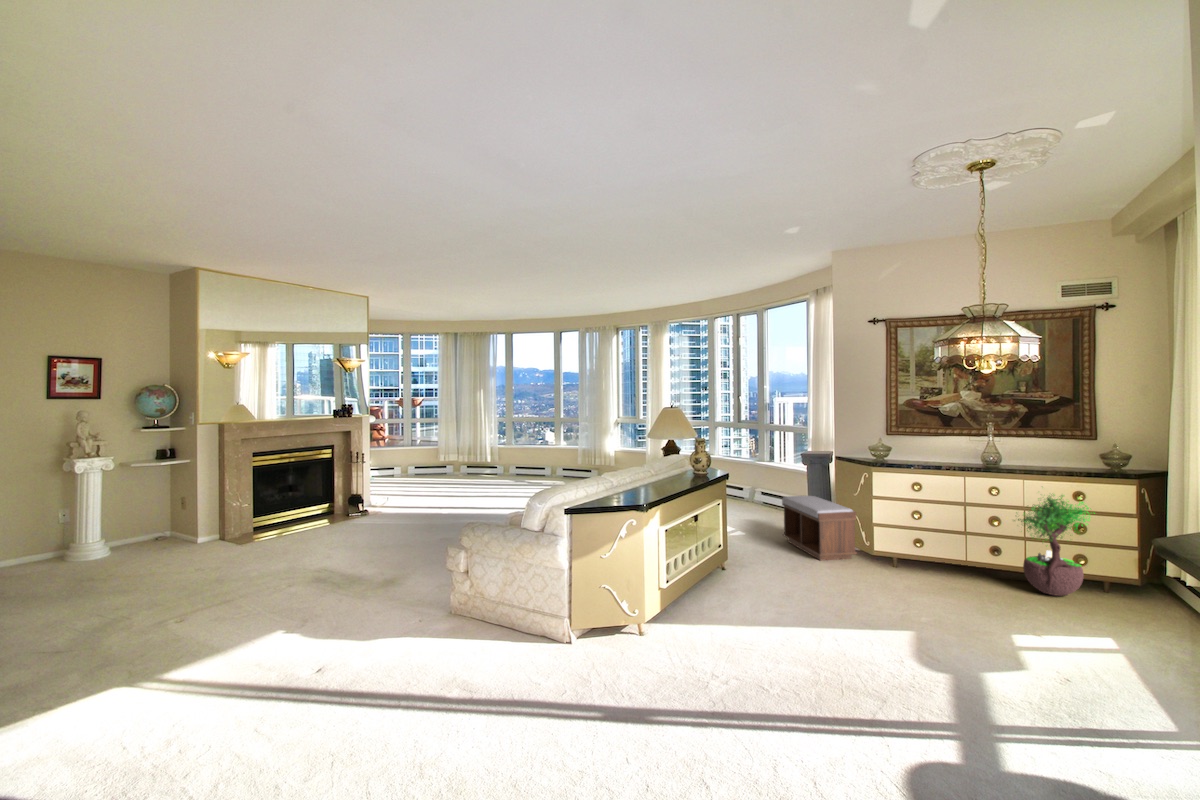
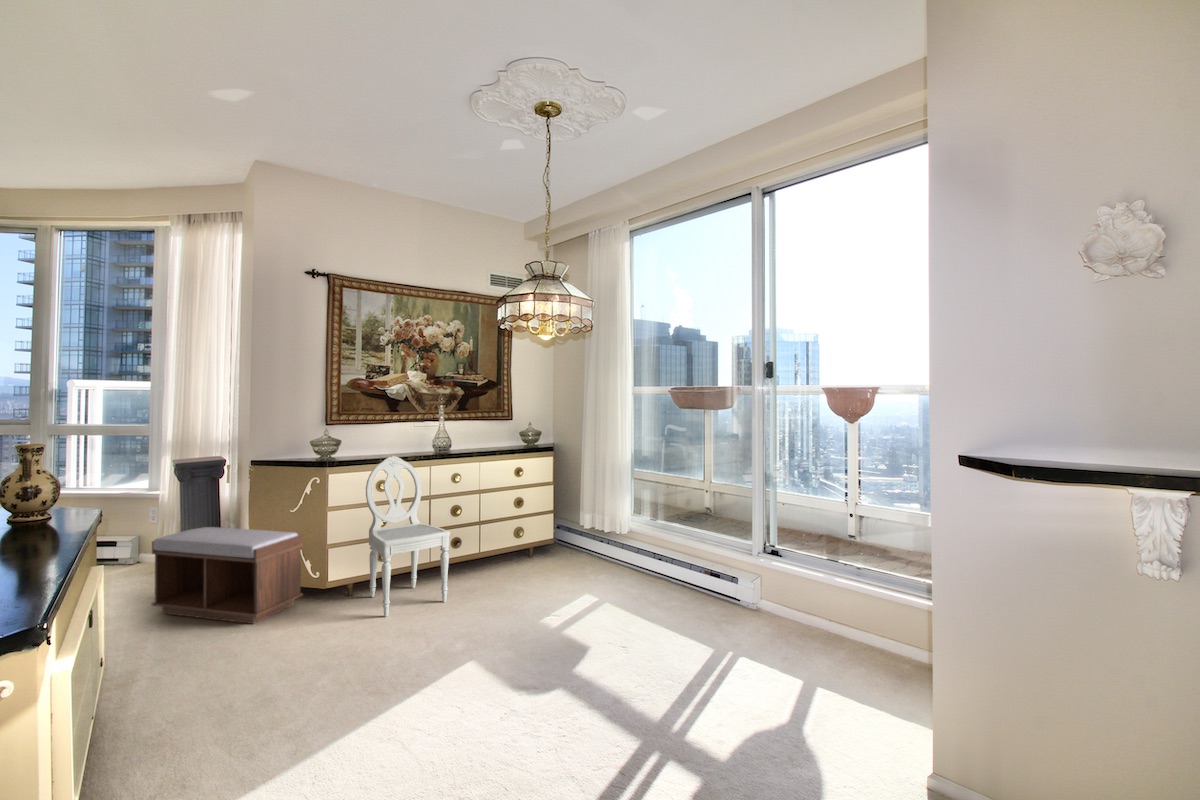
dining chair: none [891,463,955,591] -> present [366,456,450,617]
potted tree: present [1014,494,1090,596] -> none [490,466,551,573]

